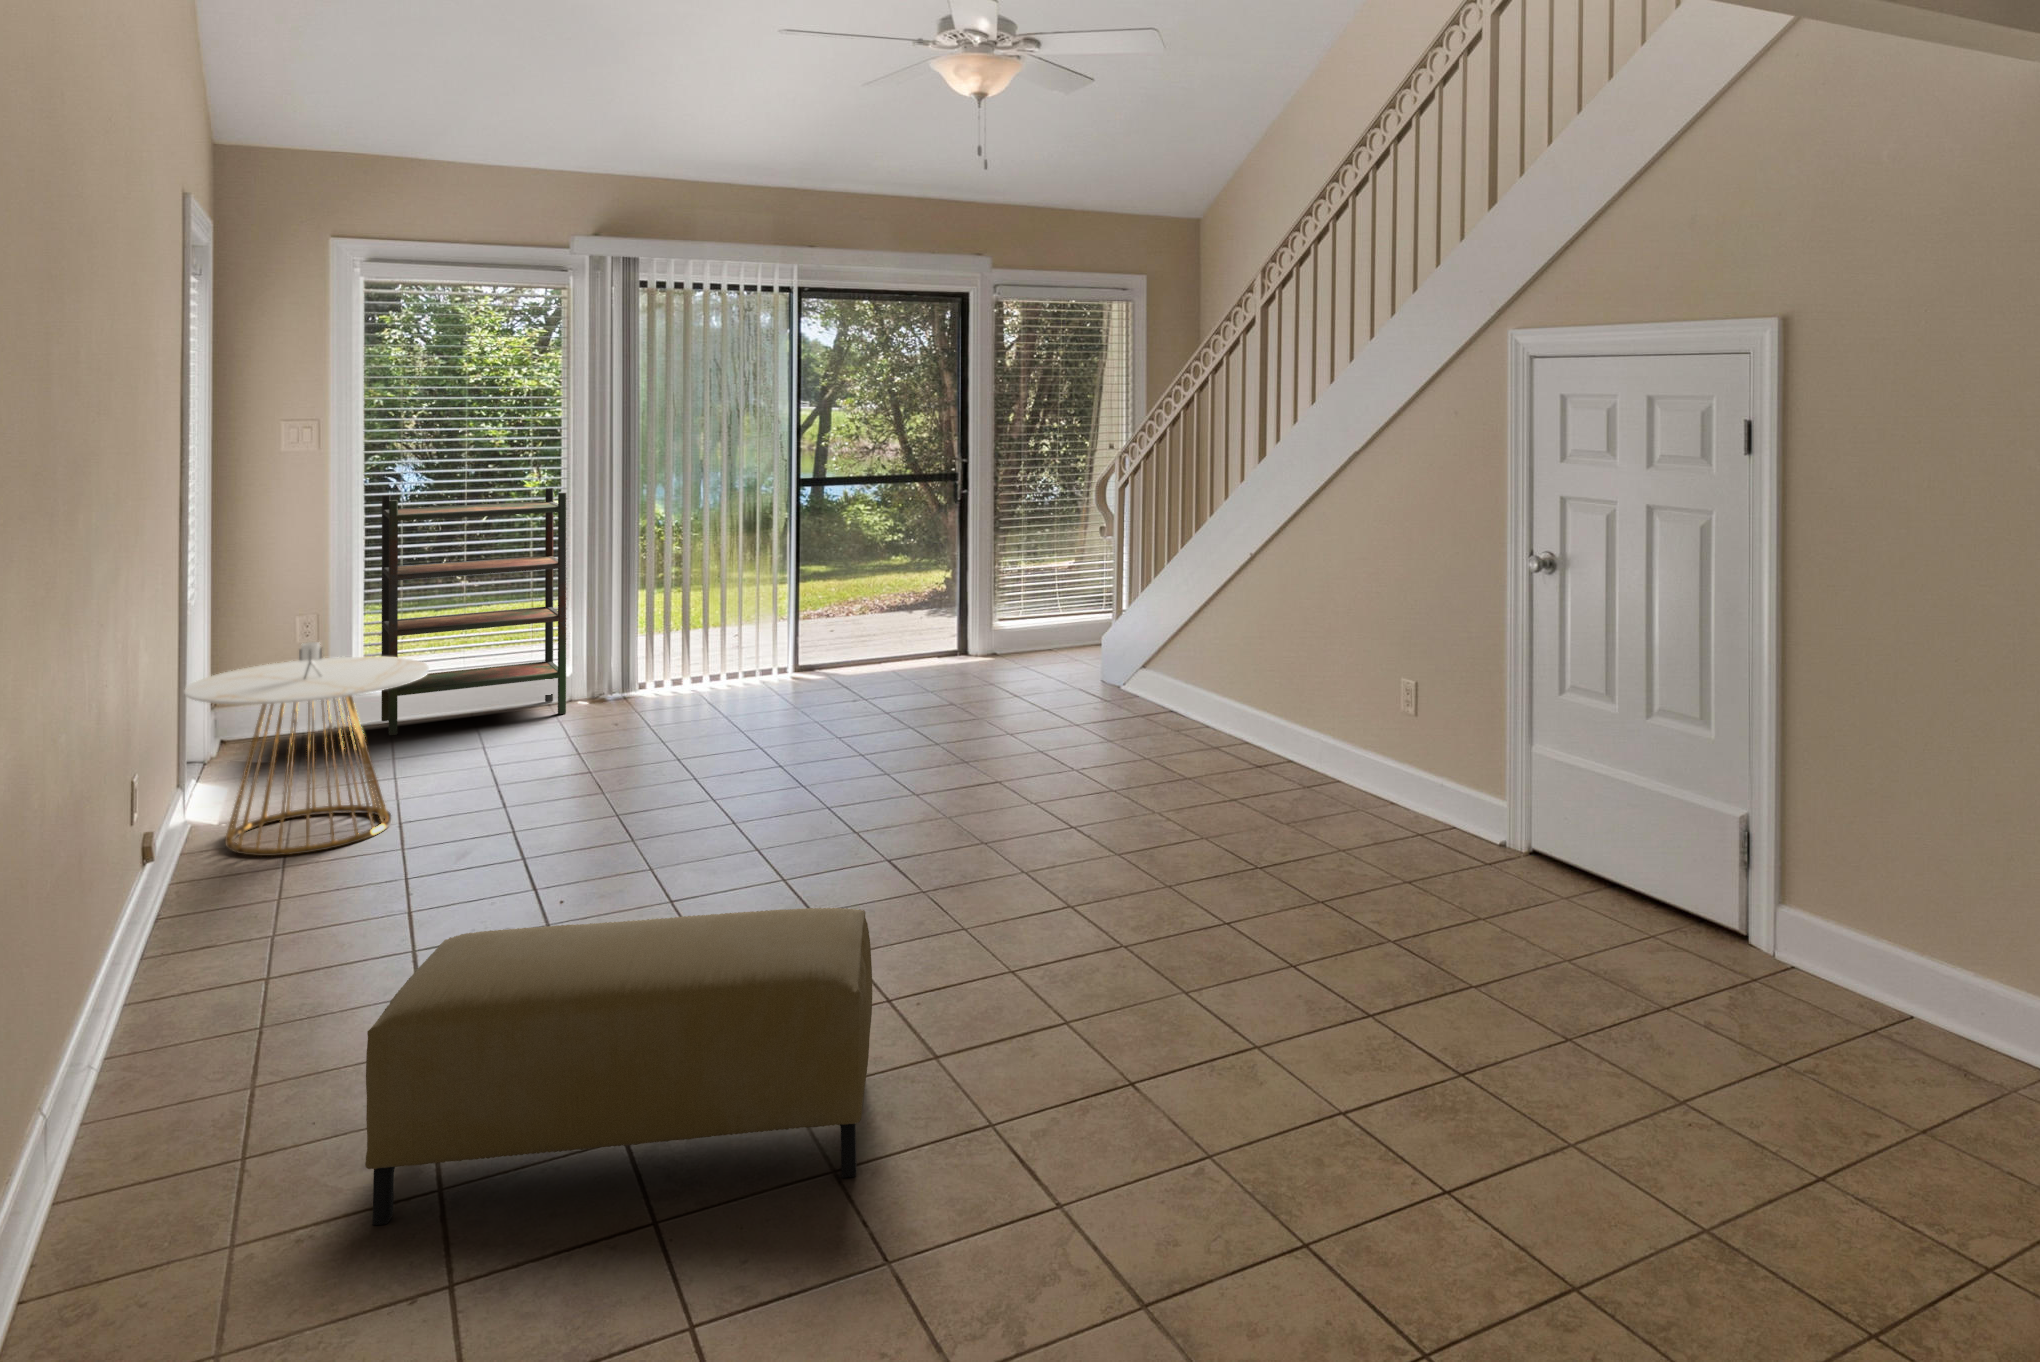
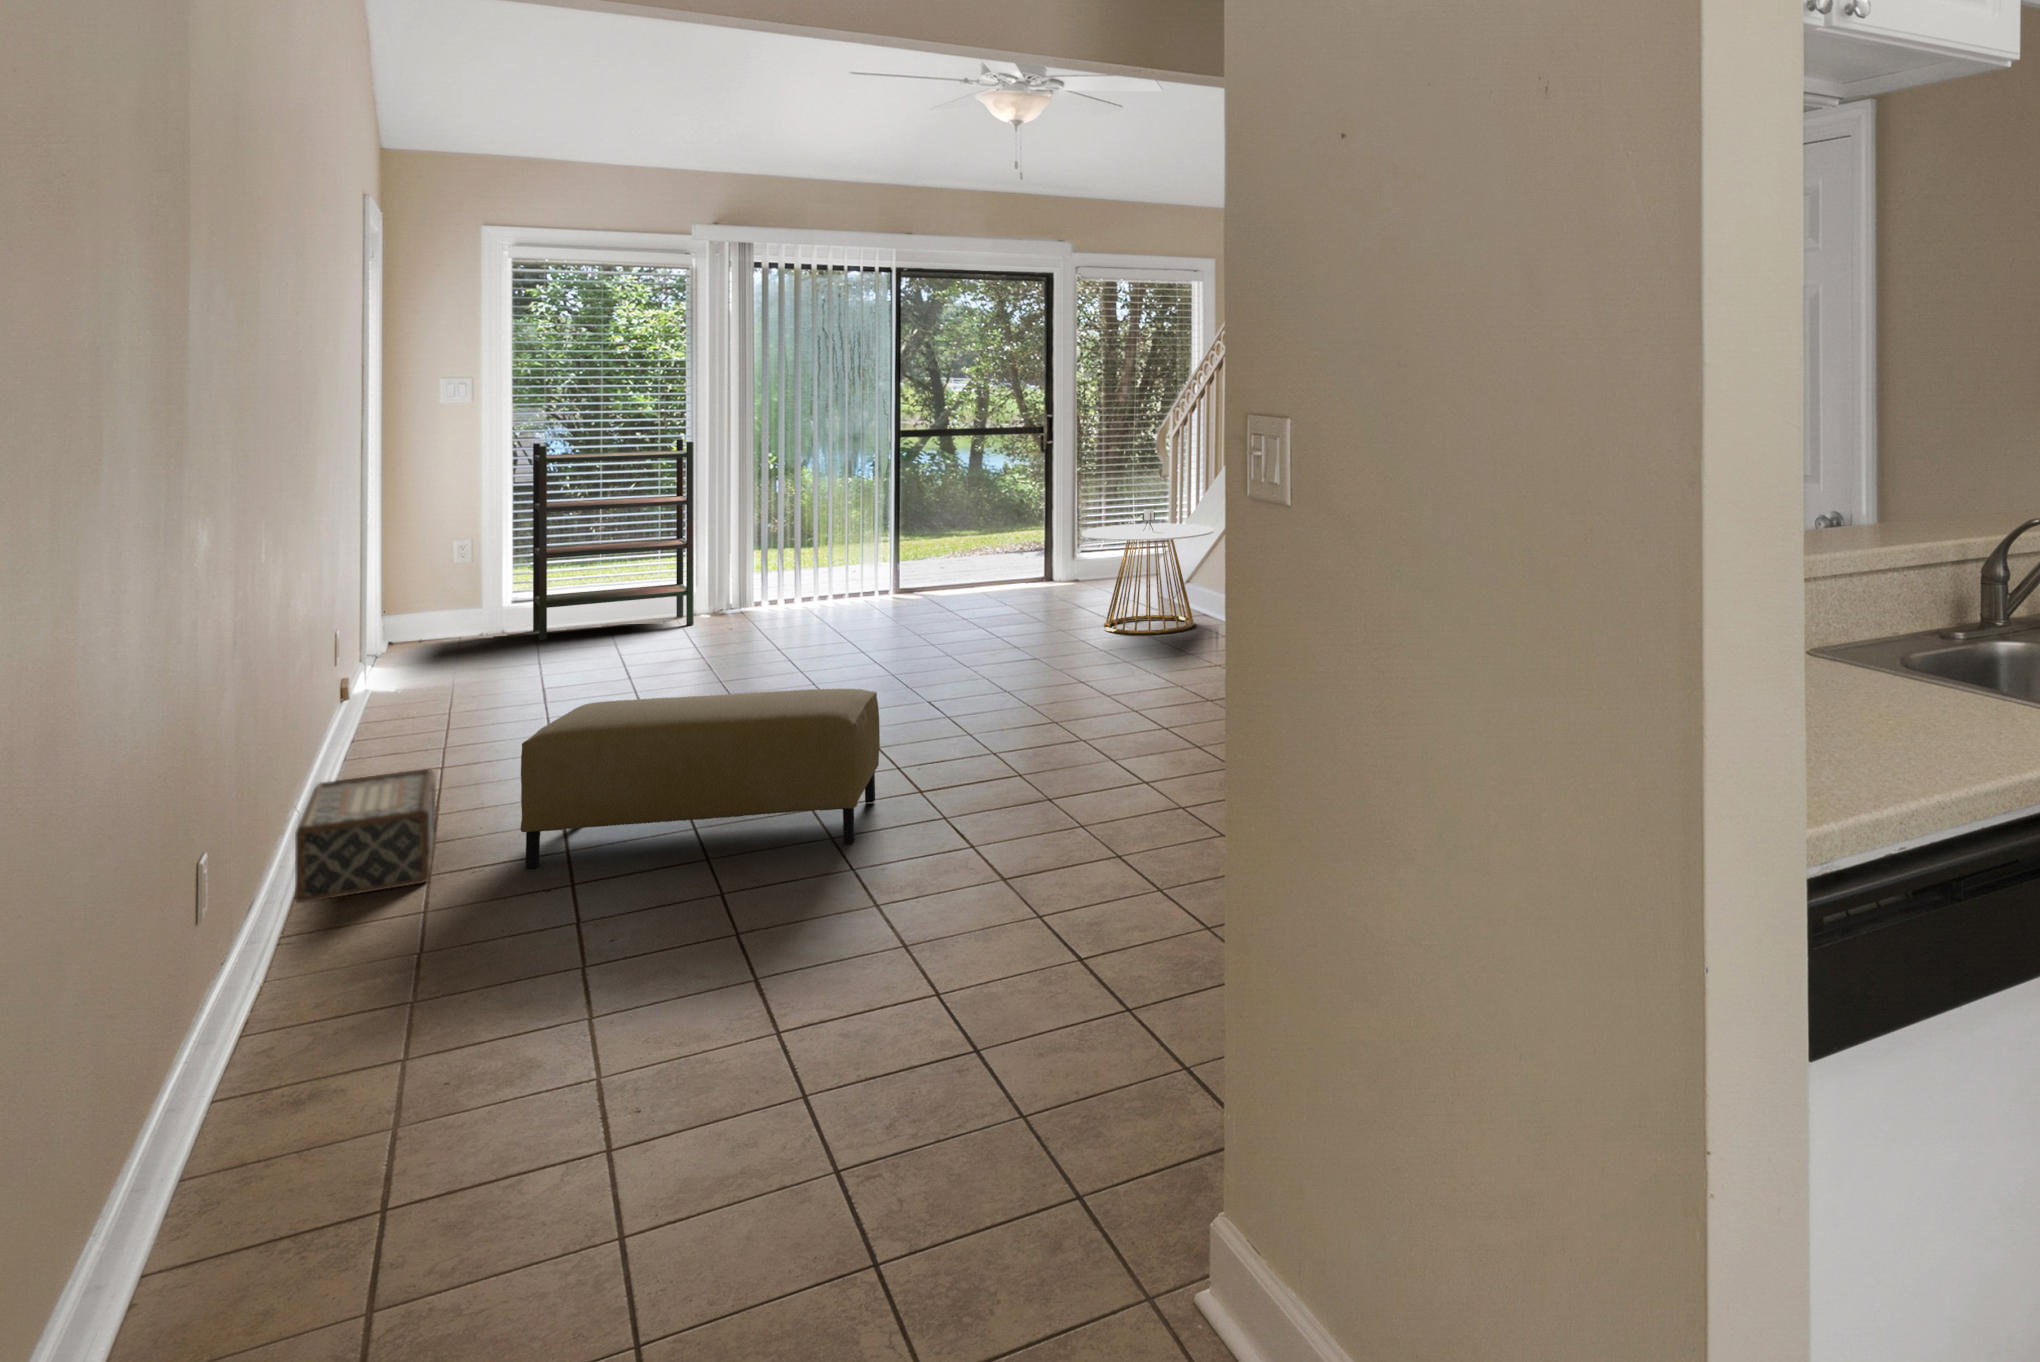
side table: present [185,642,429,856] -> present [1082,509,1214,635]
woven basket: none [22,1034,245,1309] -> present [295,769,435,903]

